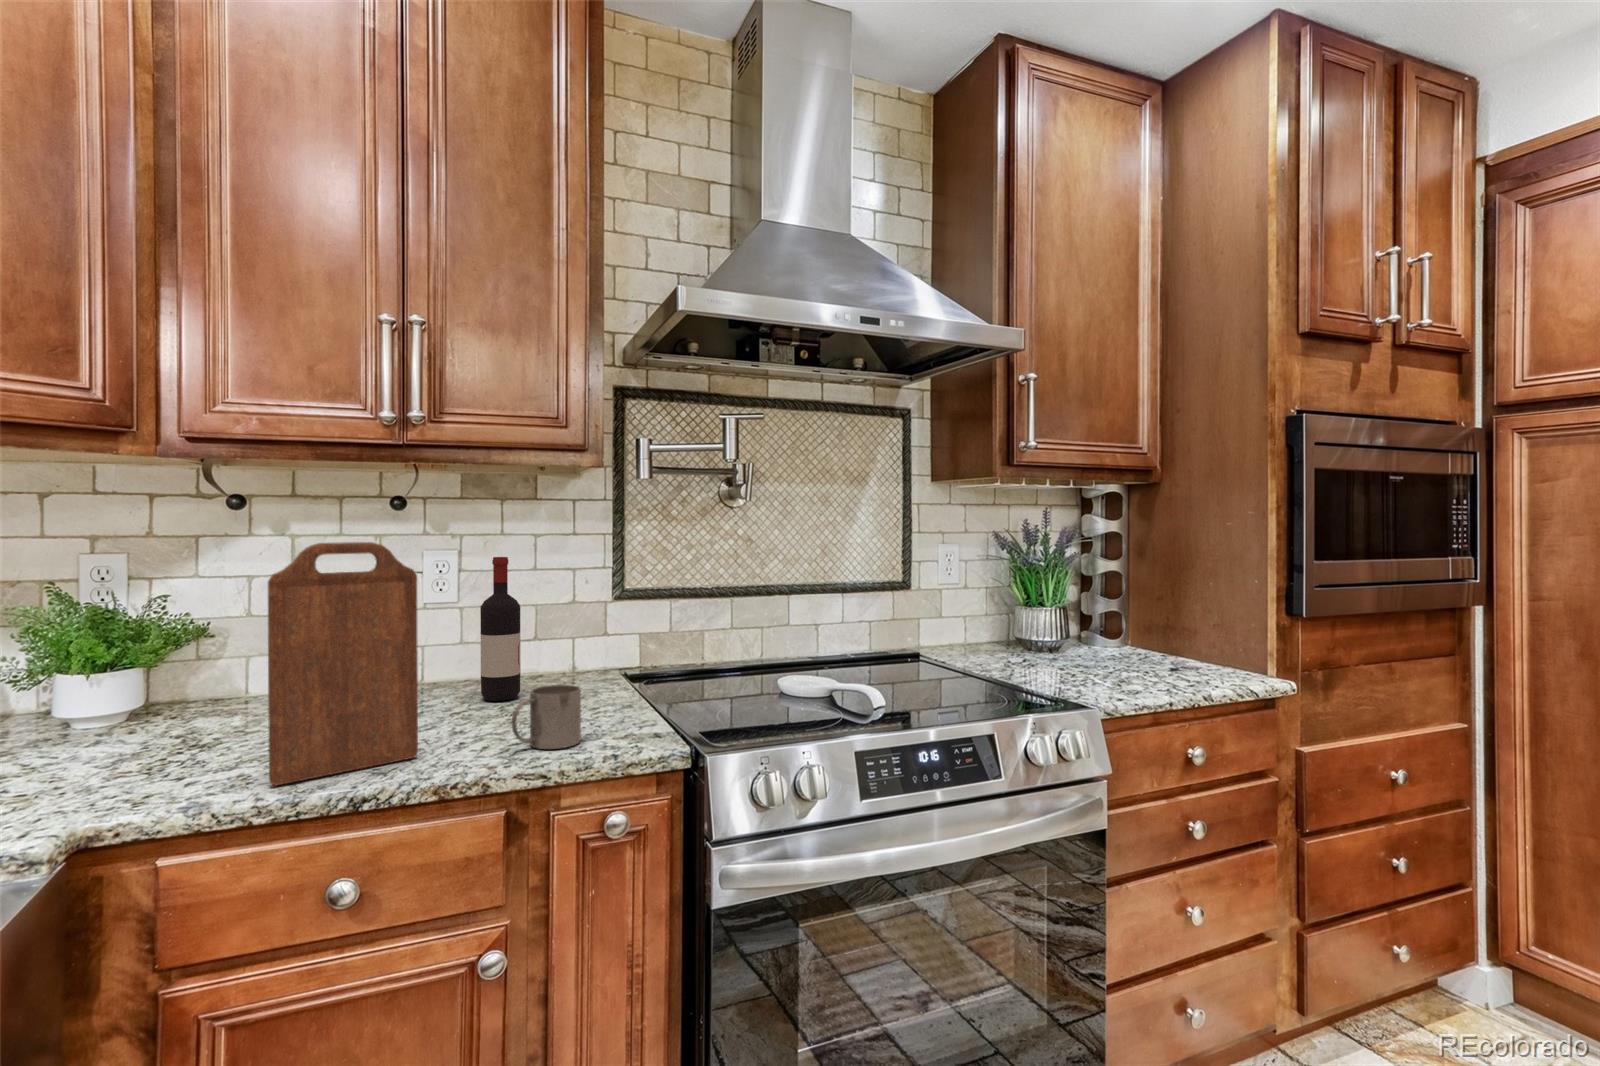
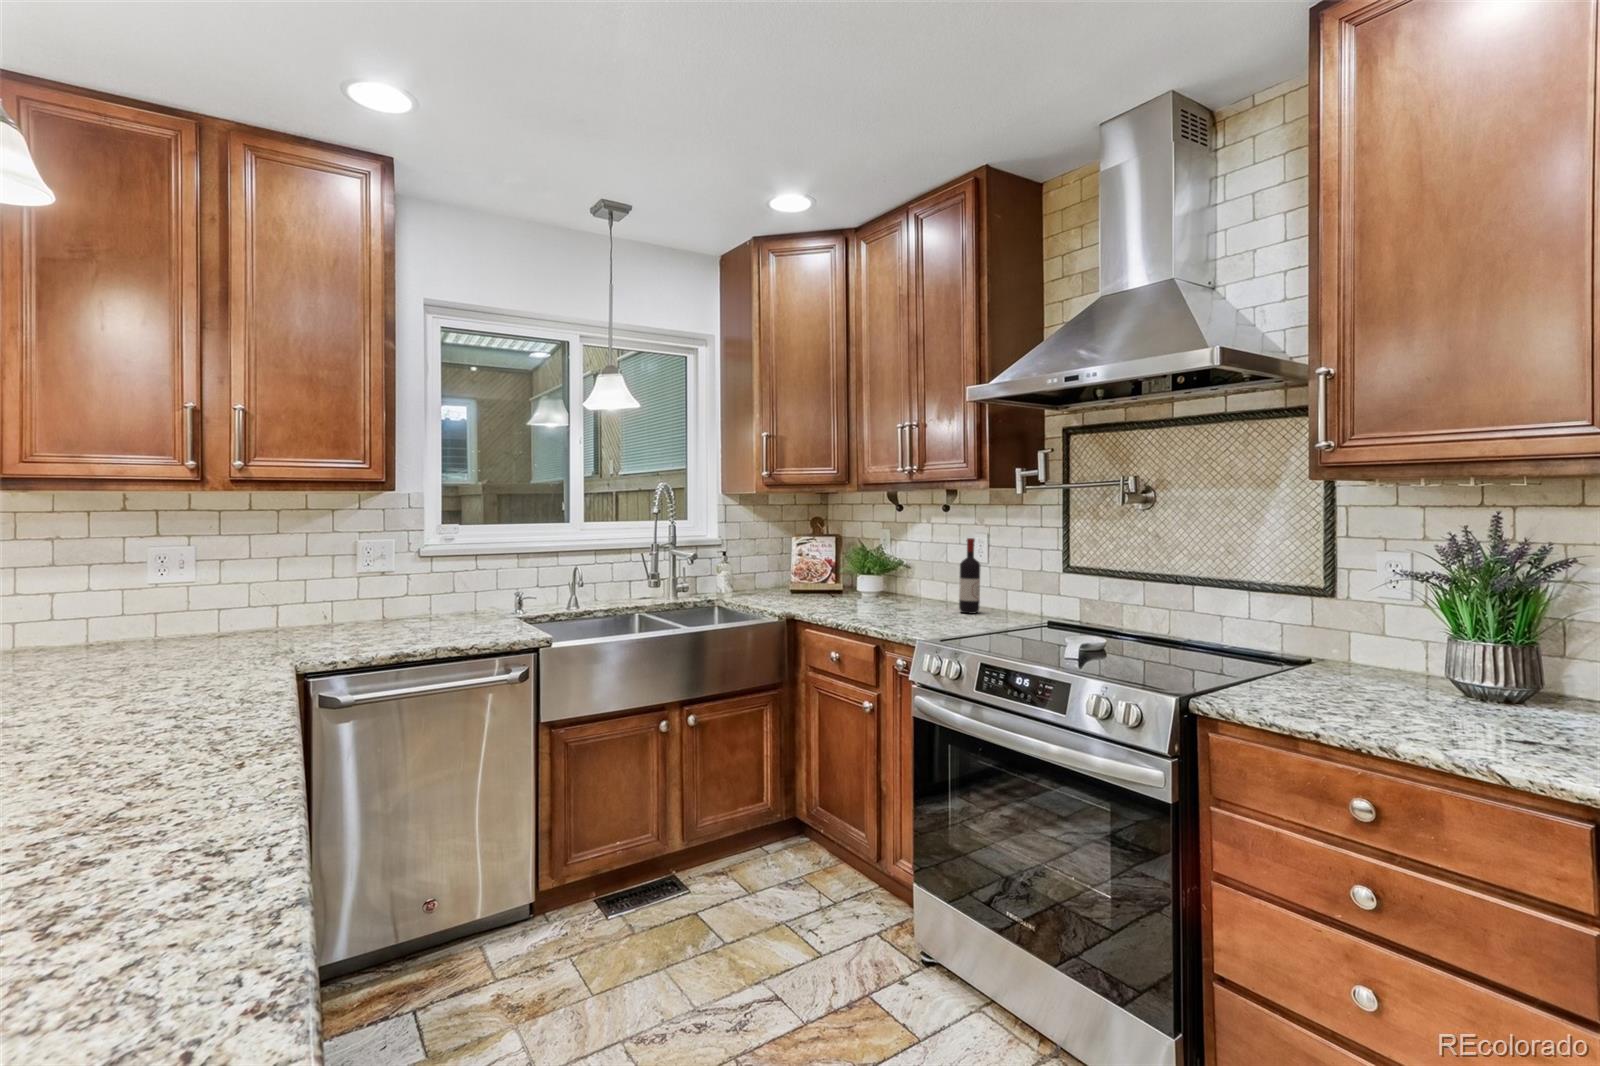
cutting board: present [268,542,418,786] -> none [830,526,875,615]
mug: present [512,685,581,749] -> none [891,597,922,625]

